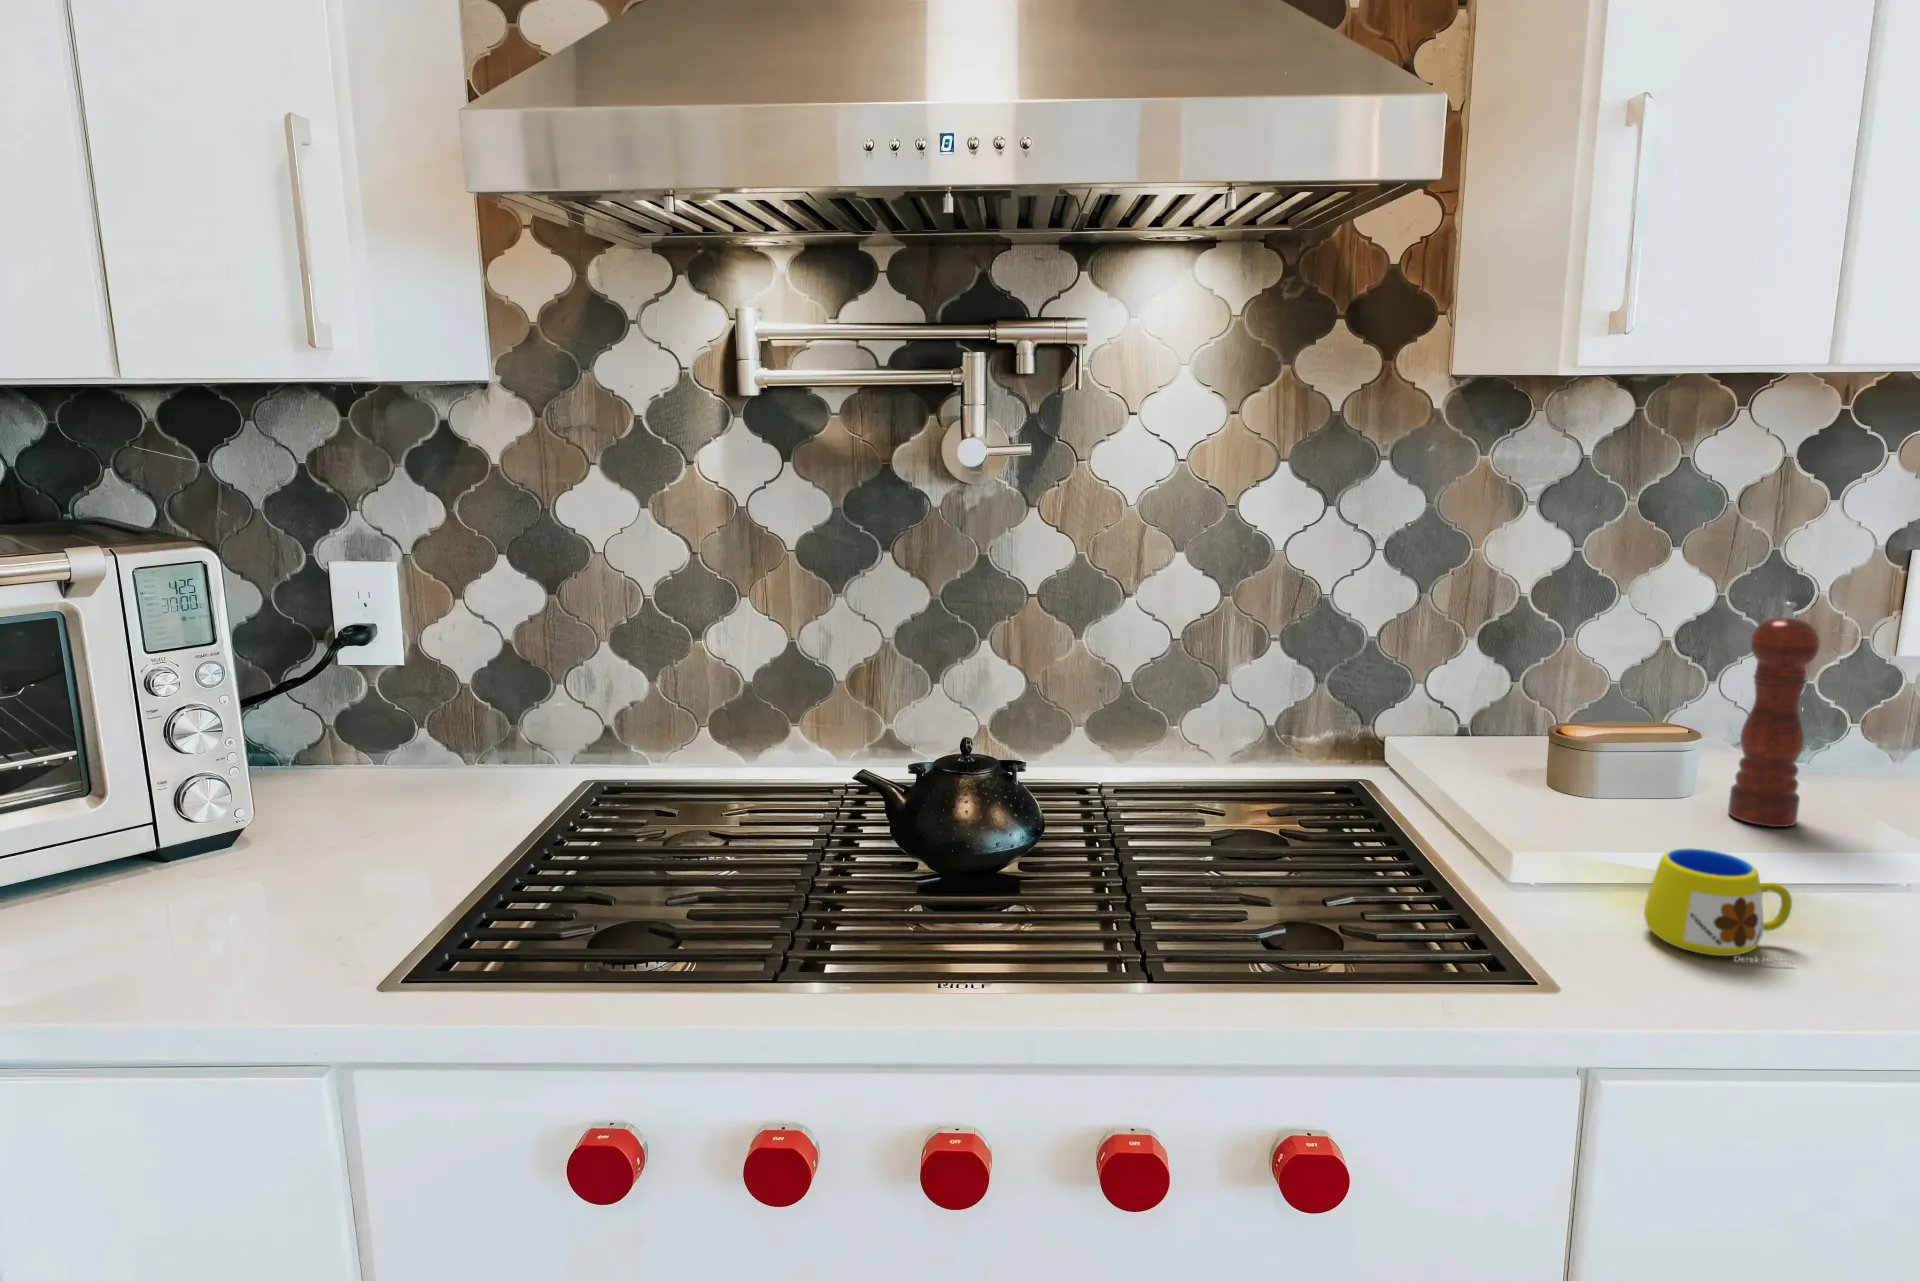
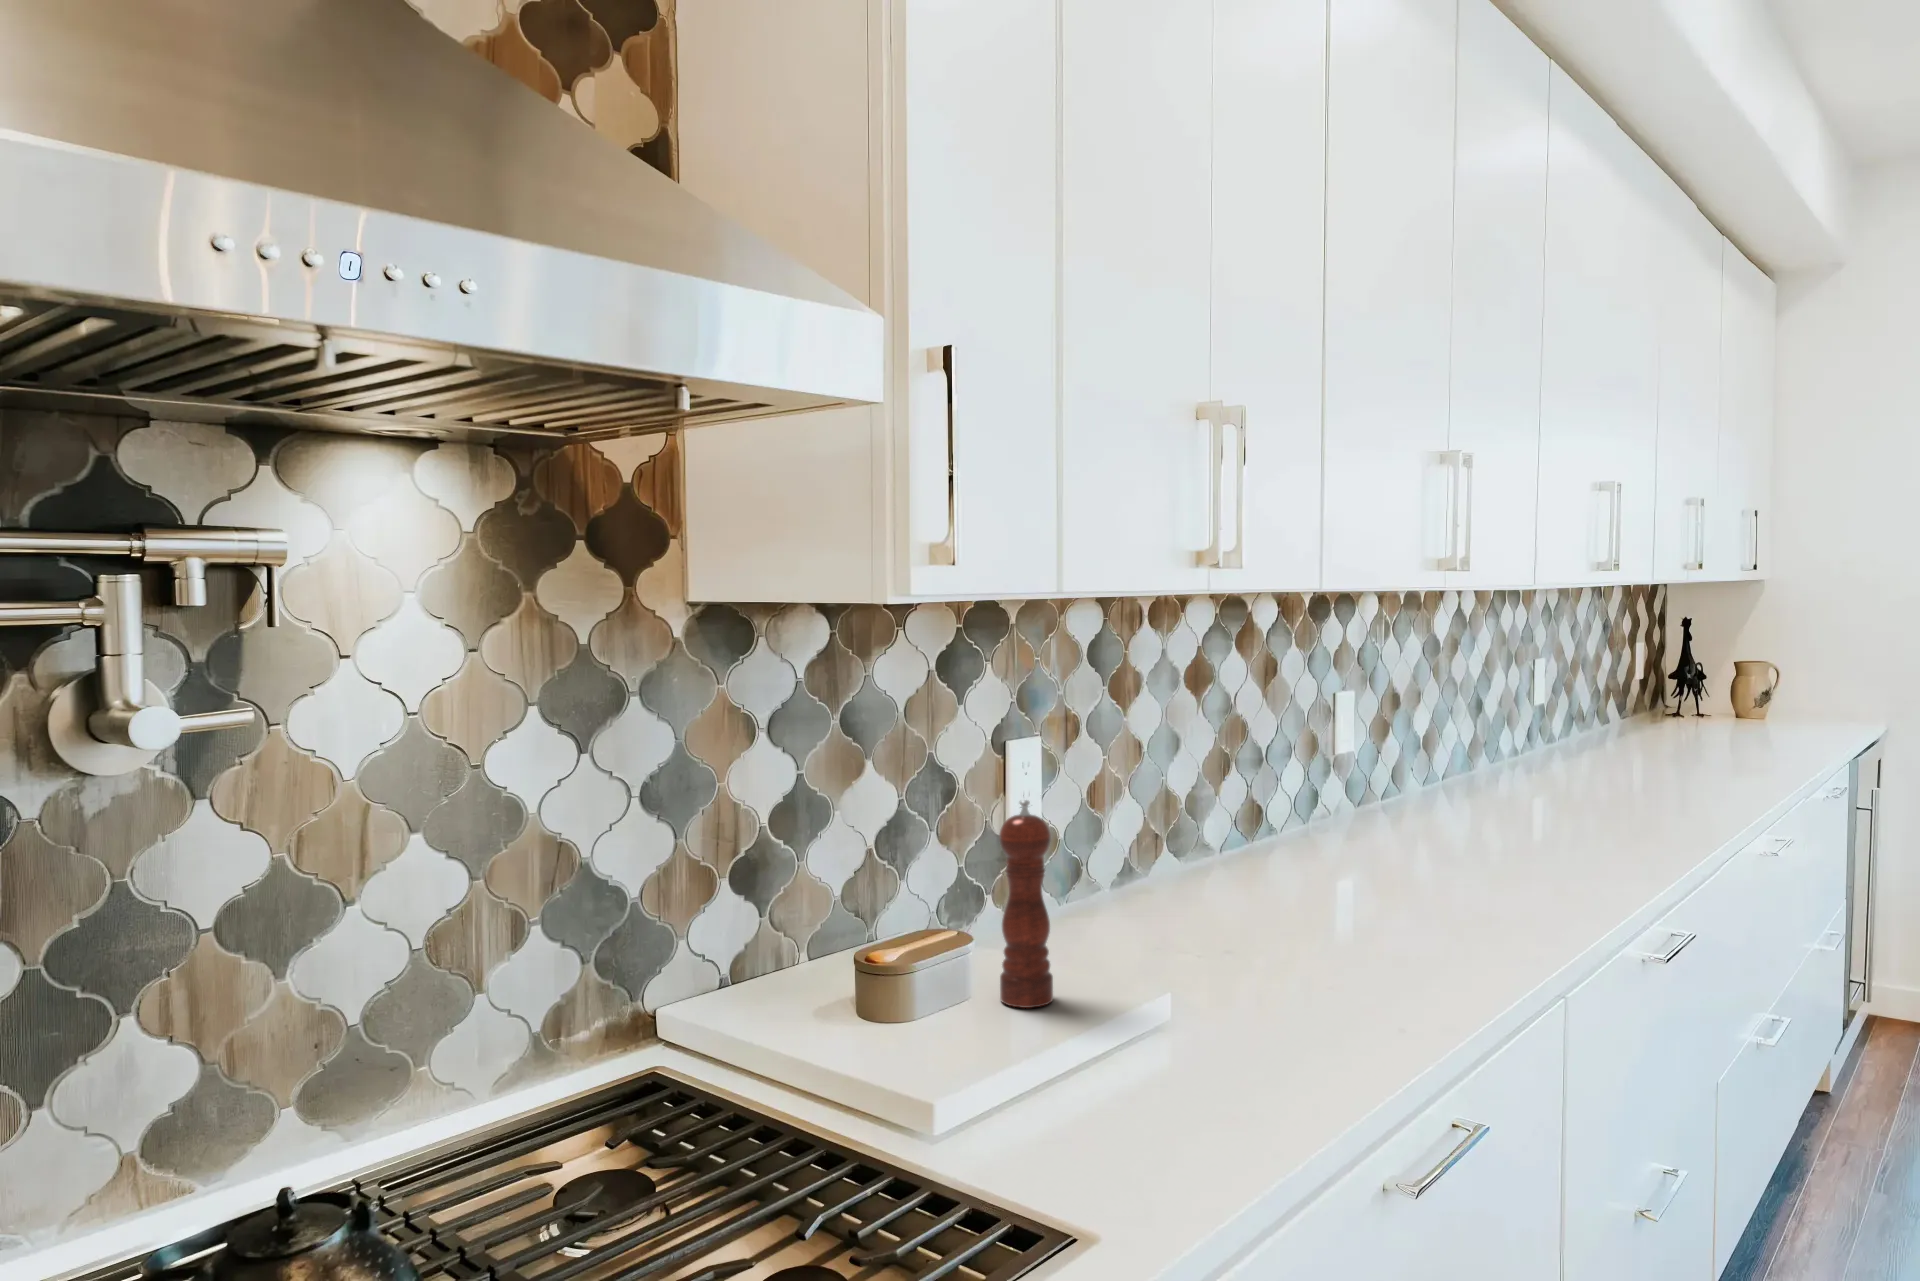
mug: present [1644,848,1793,963] -> none [1031,1044,1151,1147]

